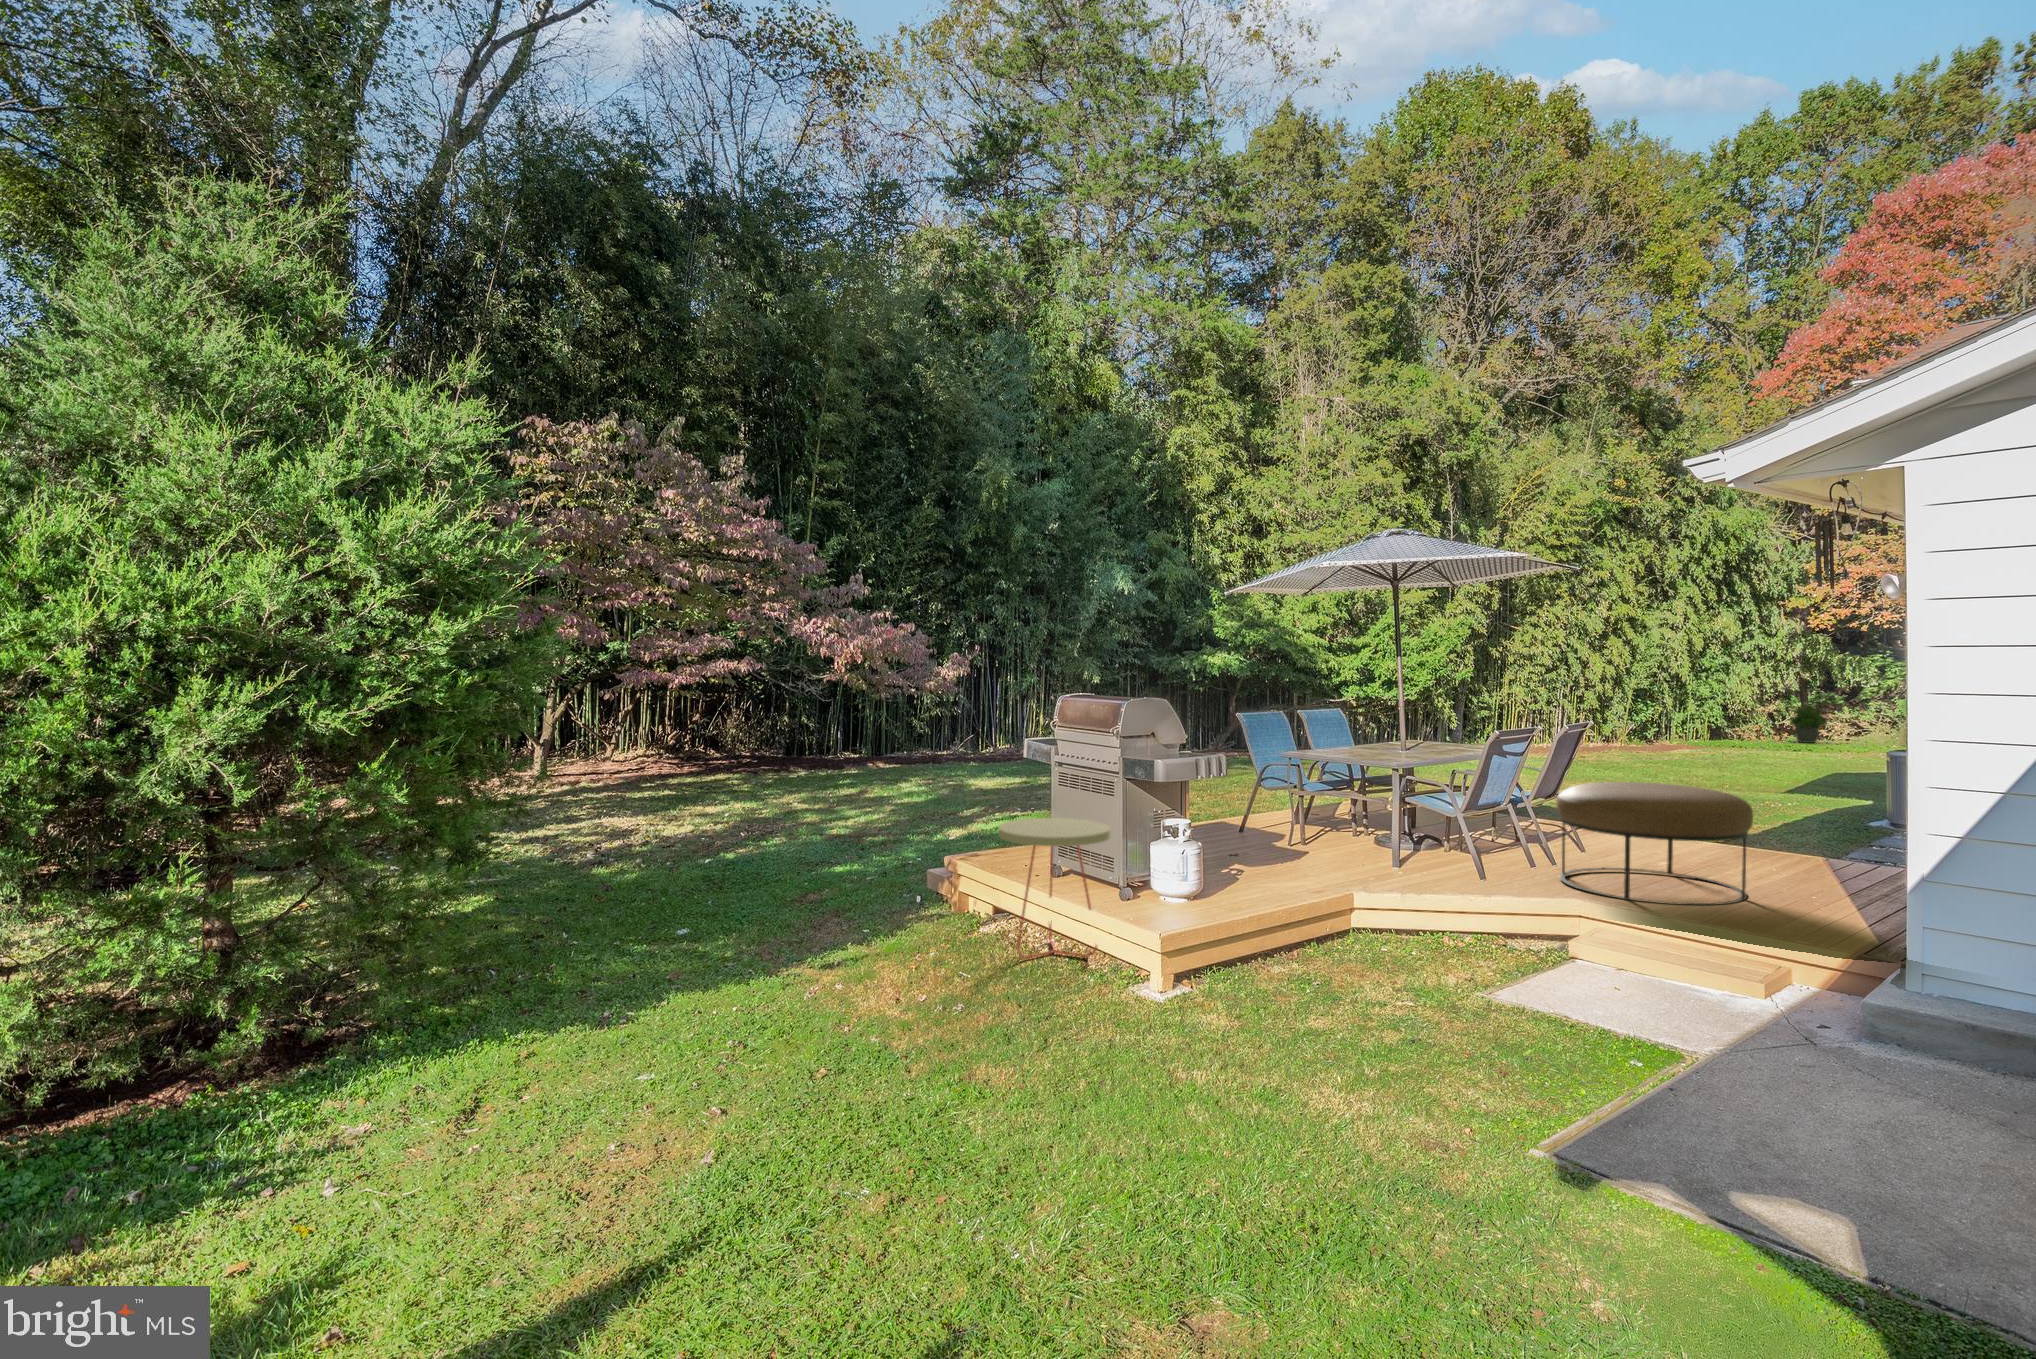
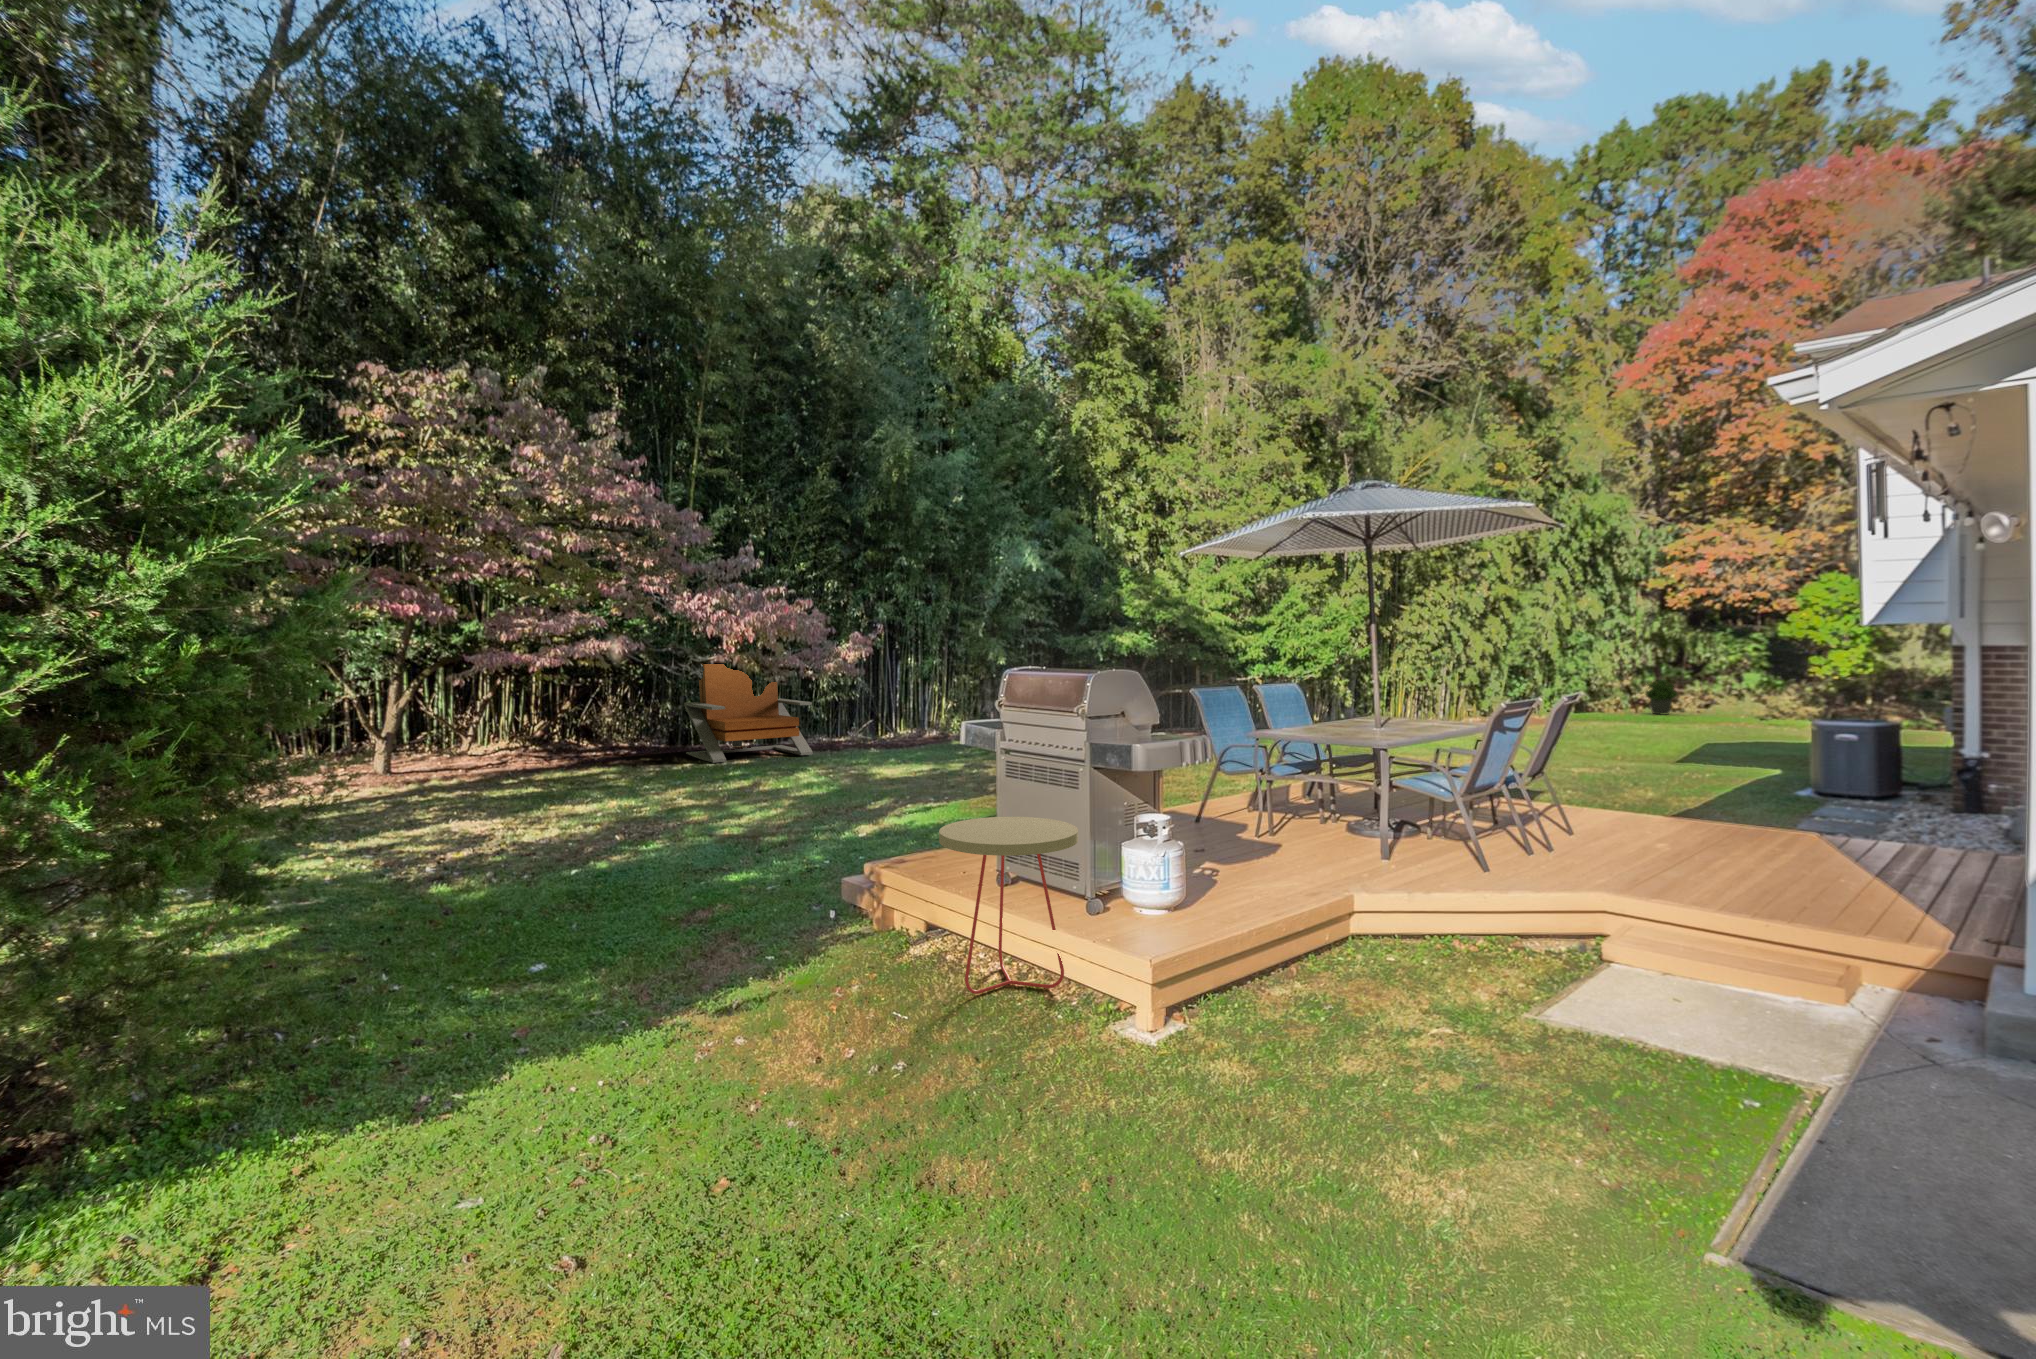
lounge chair: none [797,679,913,772] -> present [684,664,813,763]
ottoman: present [1556,782,1753,905] -> none [1555,759,1778,897]

